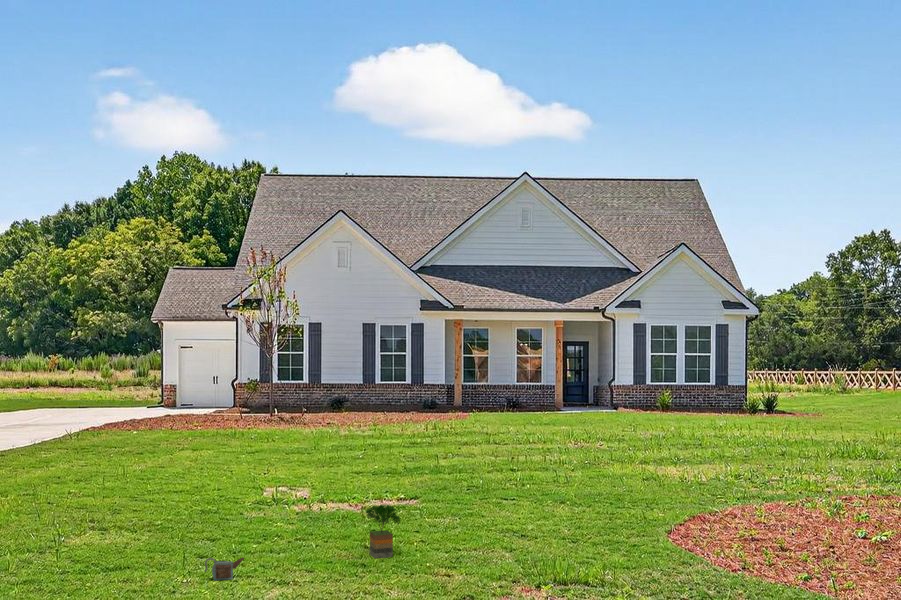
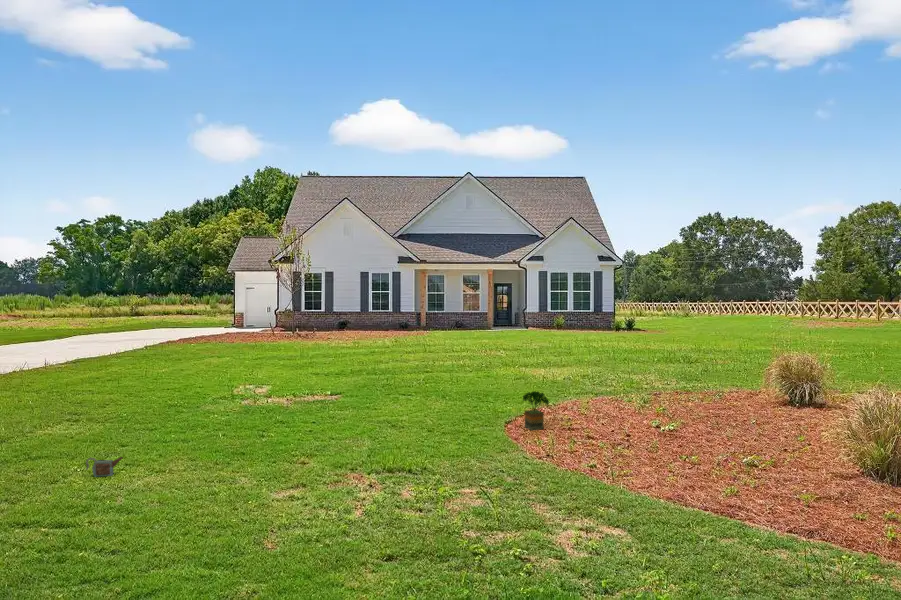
potted tree: present [366,505,400,558] -> present [523,391,549,430]

